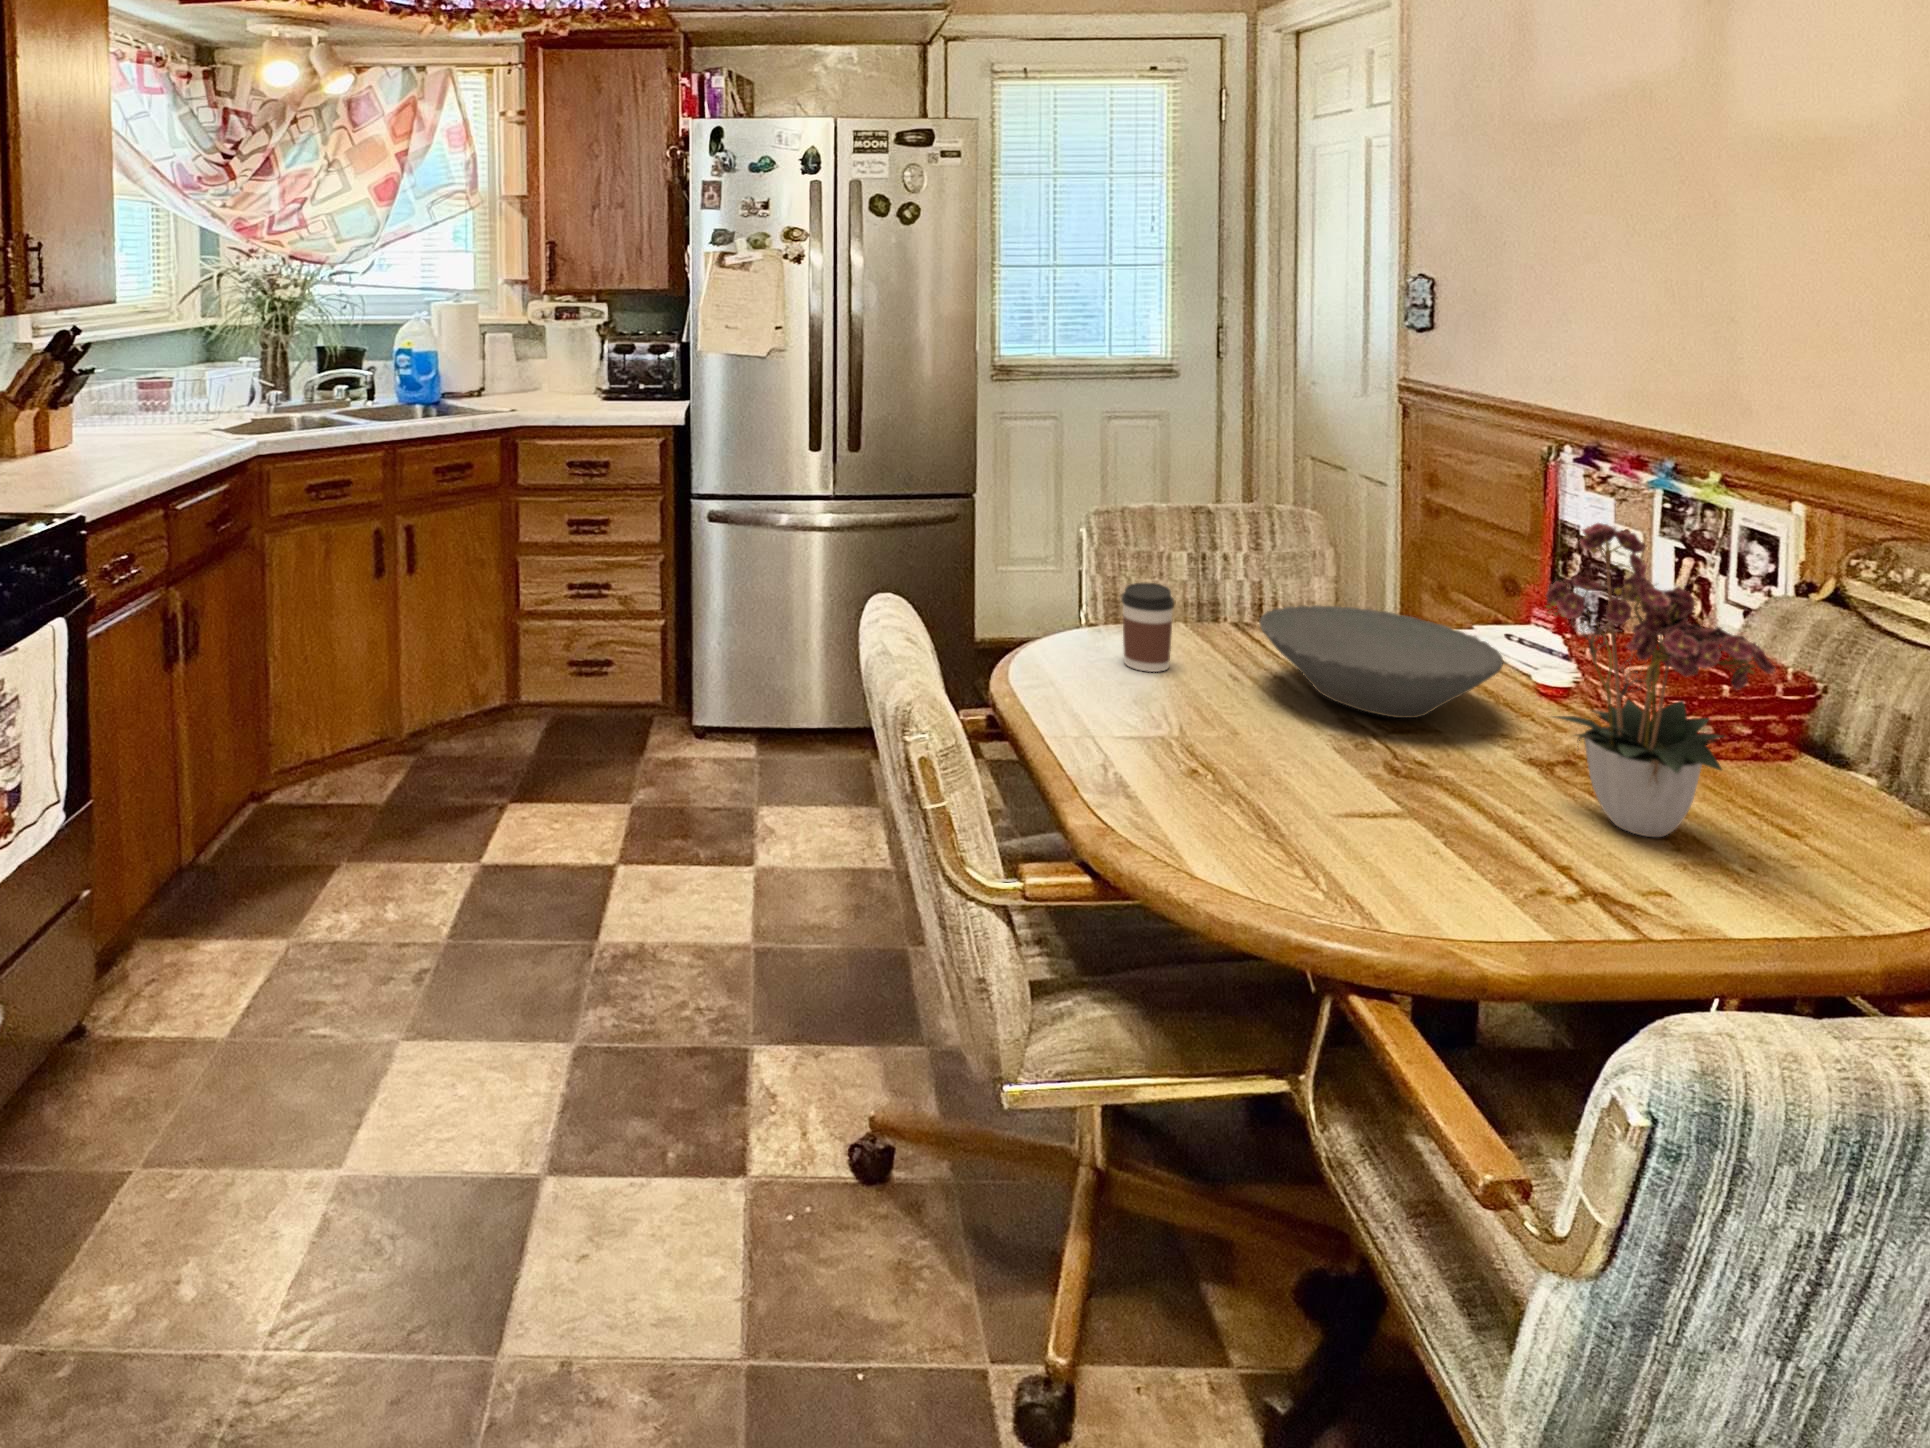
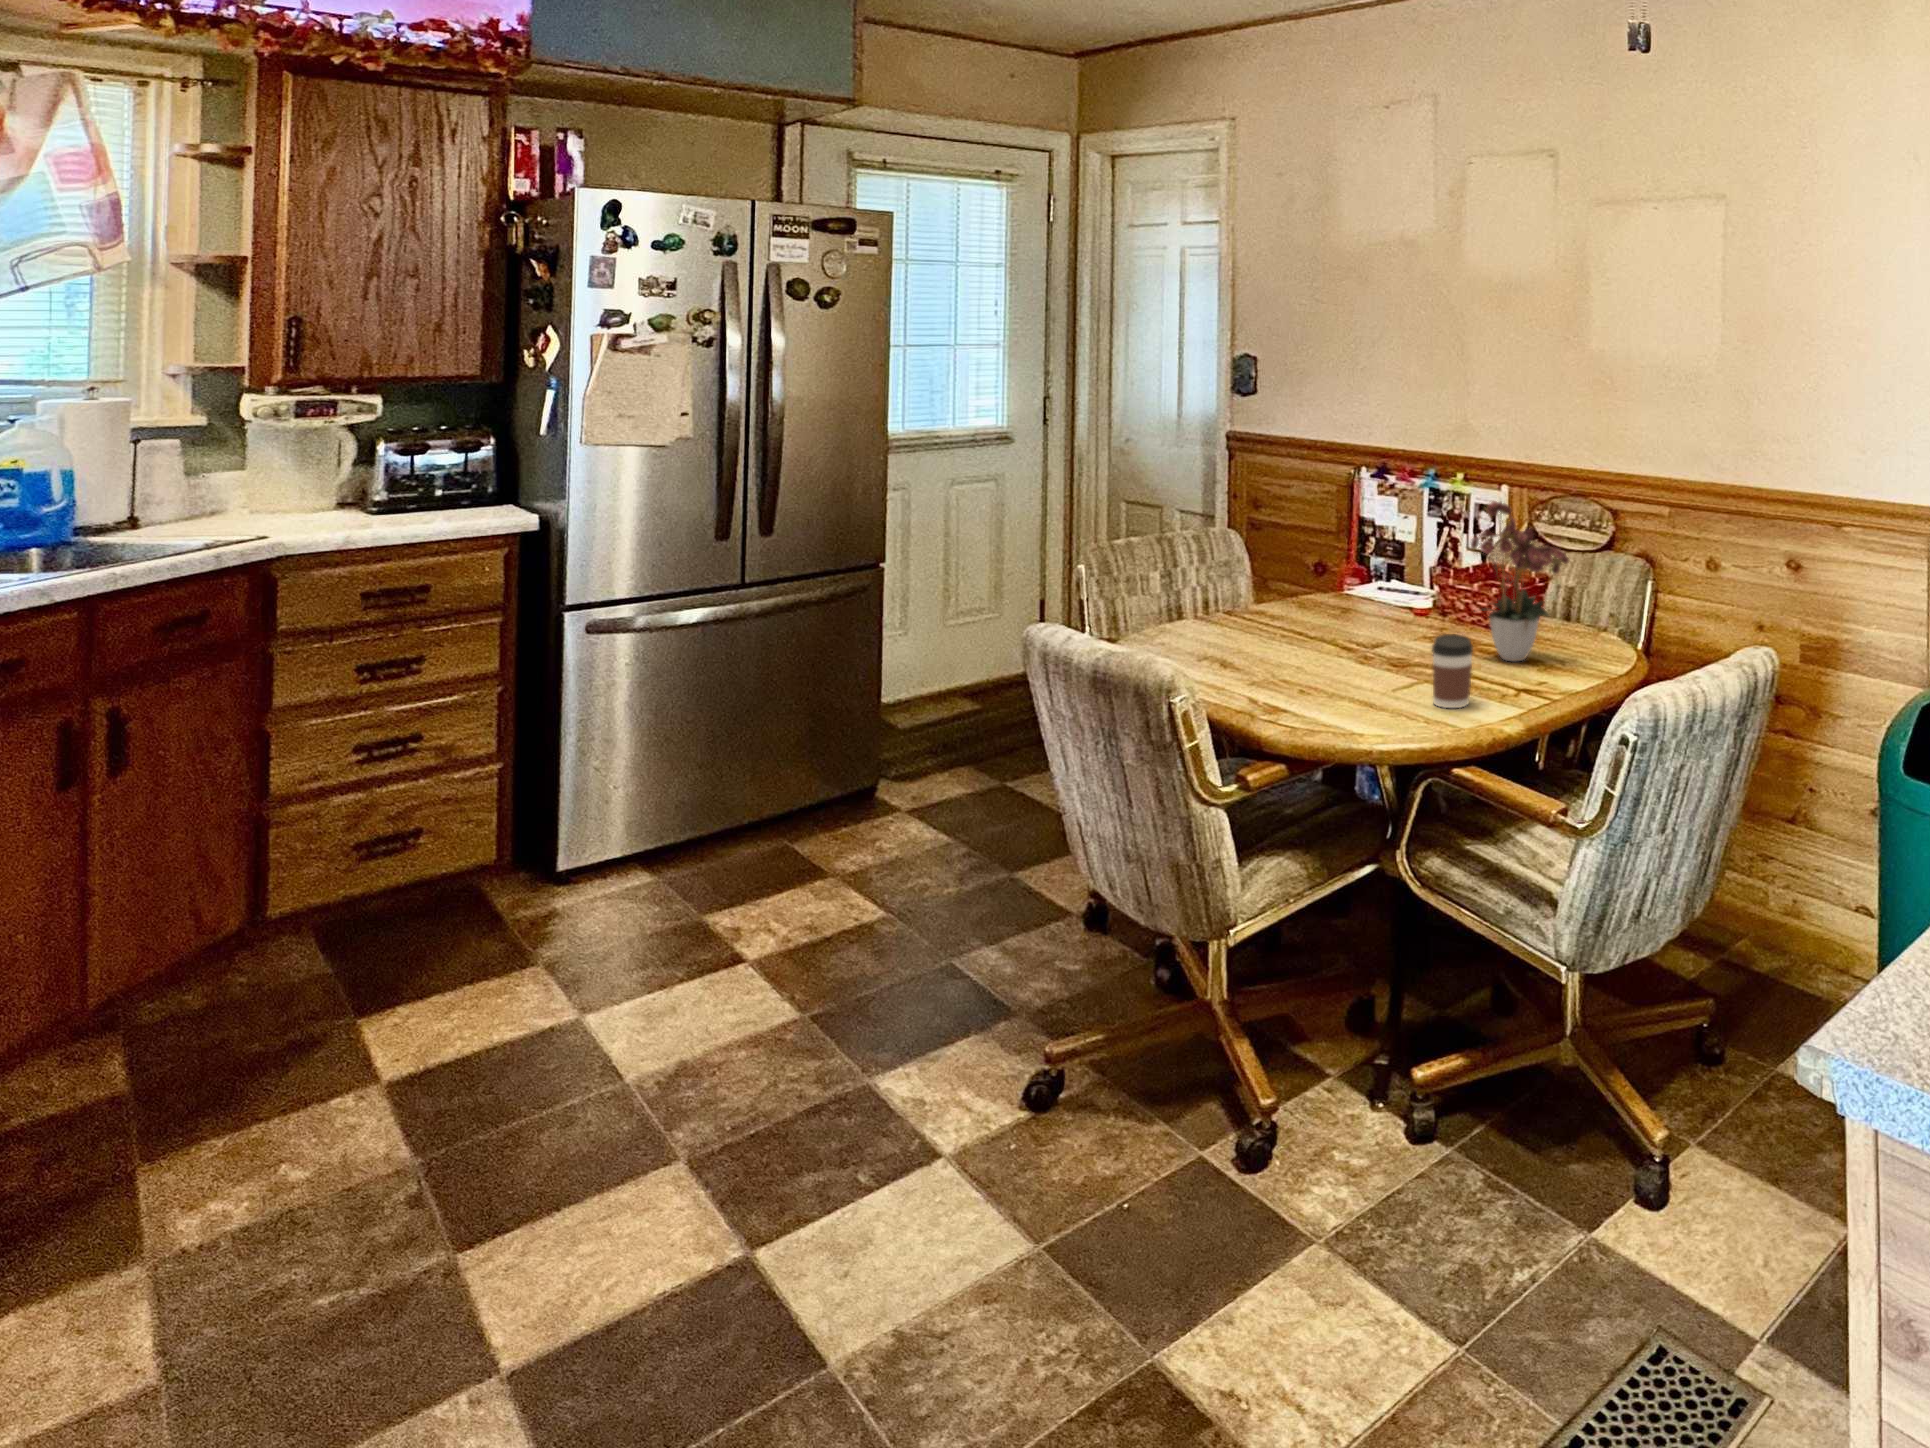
coffee cup: present [1121,583,1174,672] -> present [1432,634,1473,708]
bowl: present [1259,605,1503,718] -> none [1289,581,1426,640]

